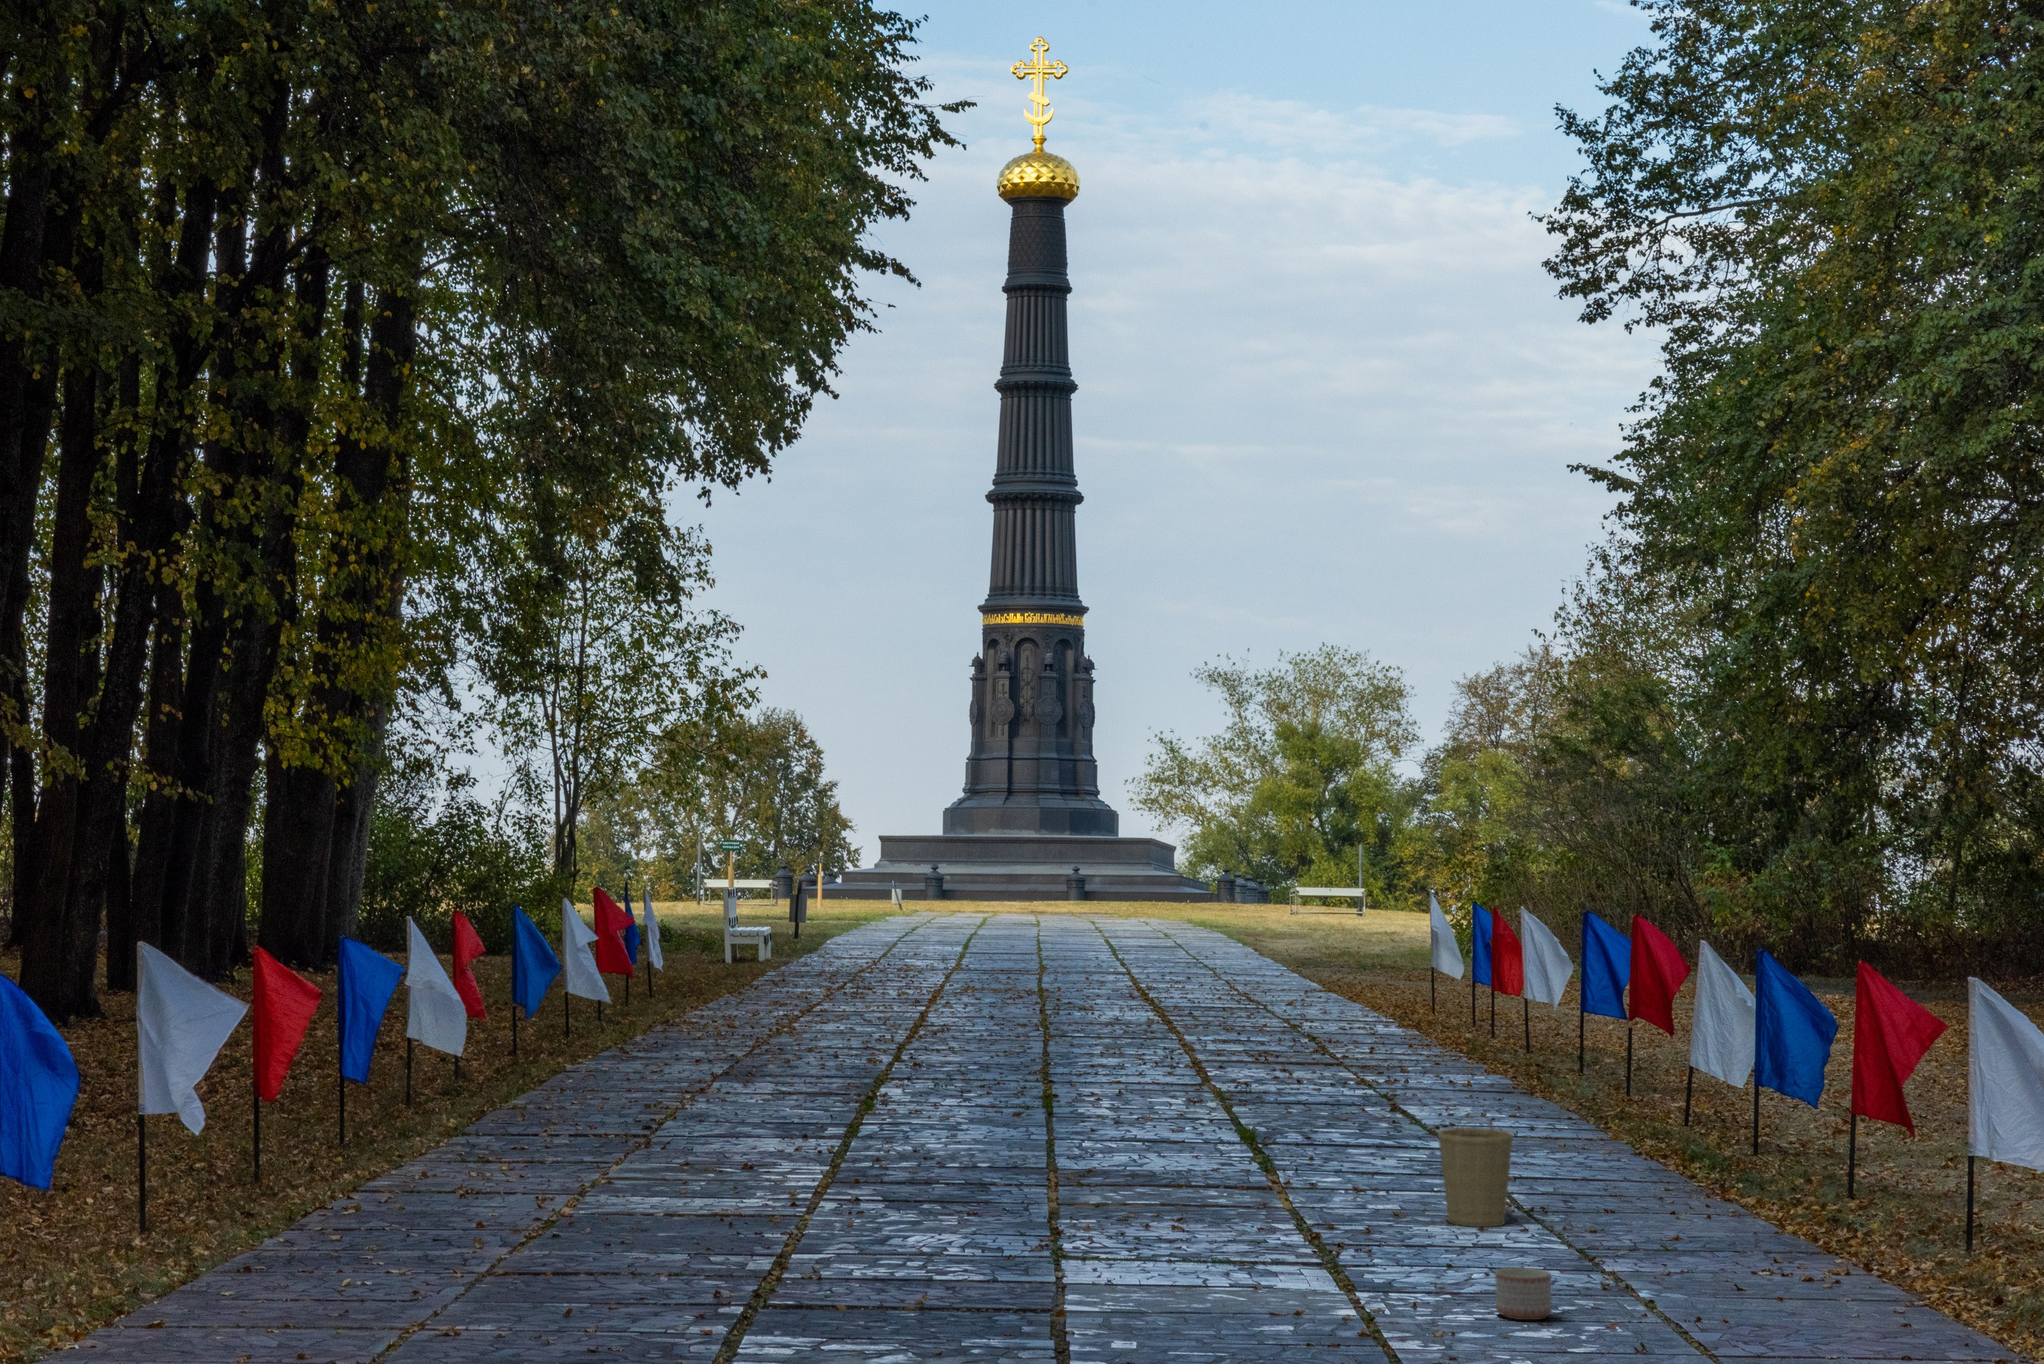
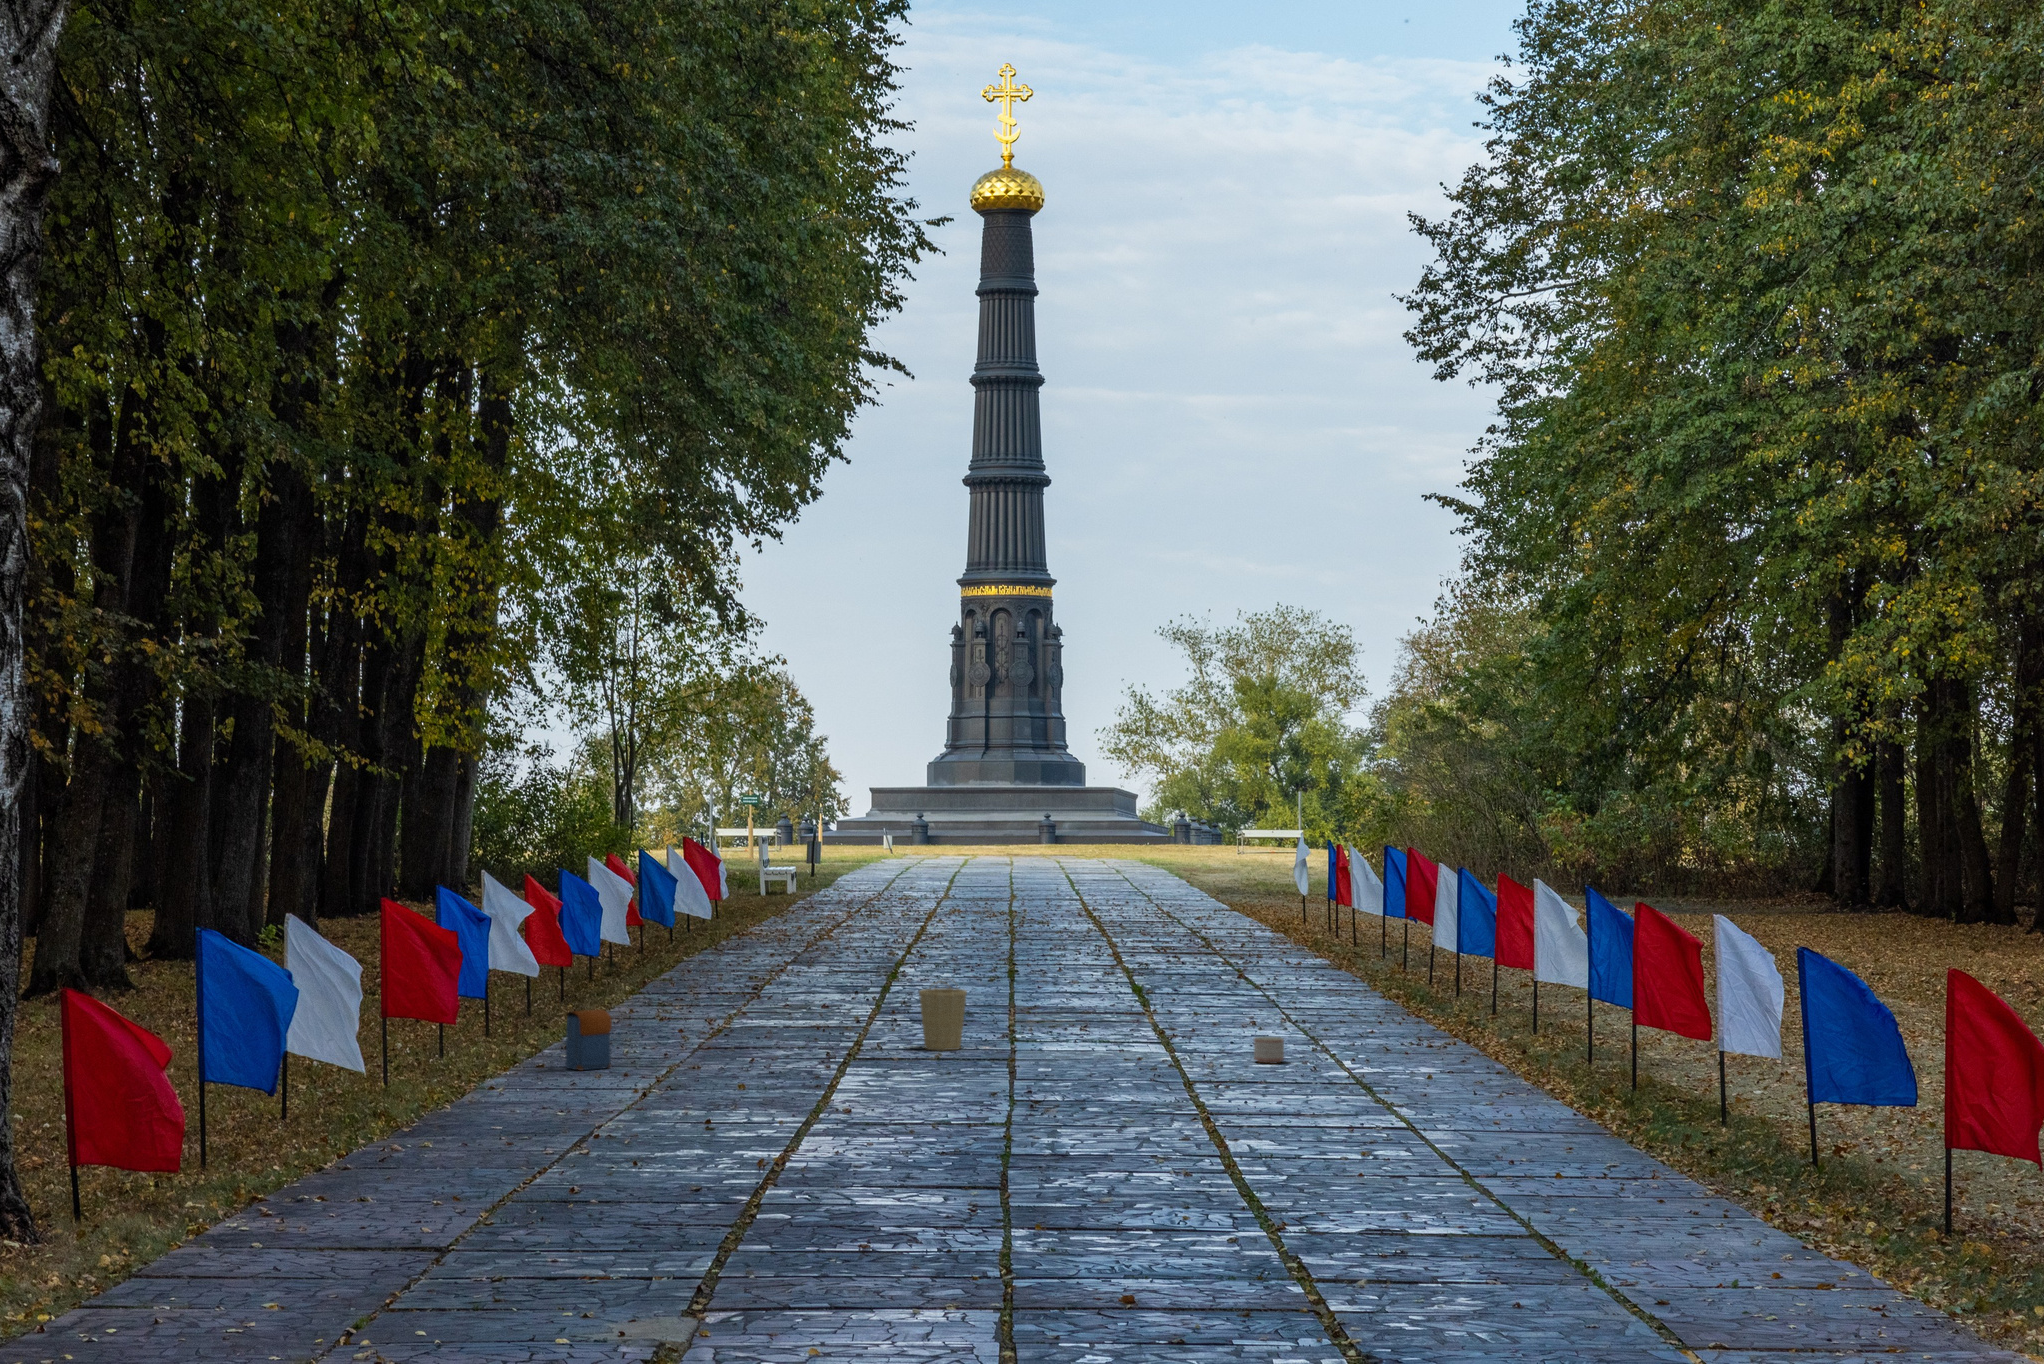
basket: present [1438,1113,1513,1227] -> present [919,981,967,1051]
backpack: none [227,1213,316,1333] -> present [565,1009,612,1071]

